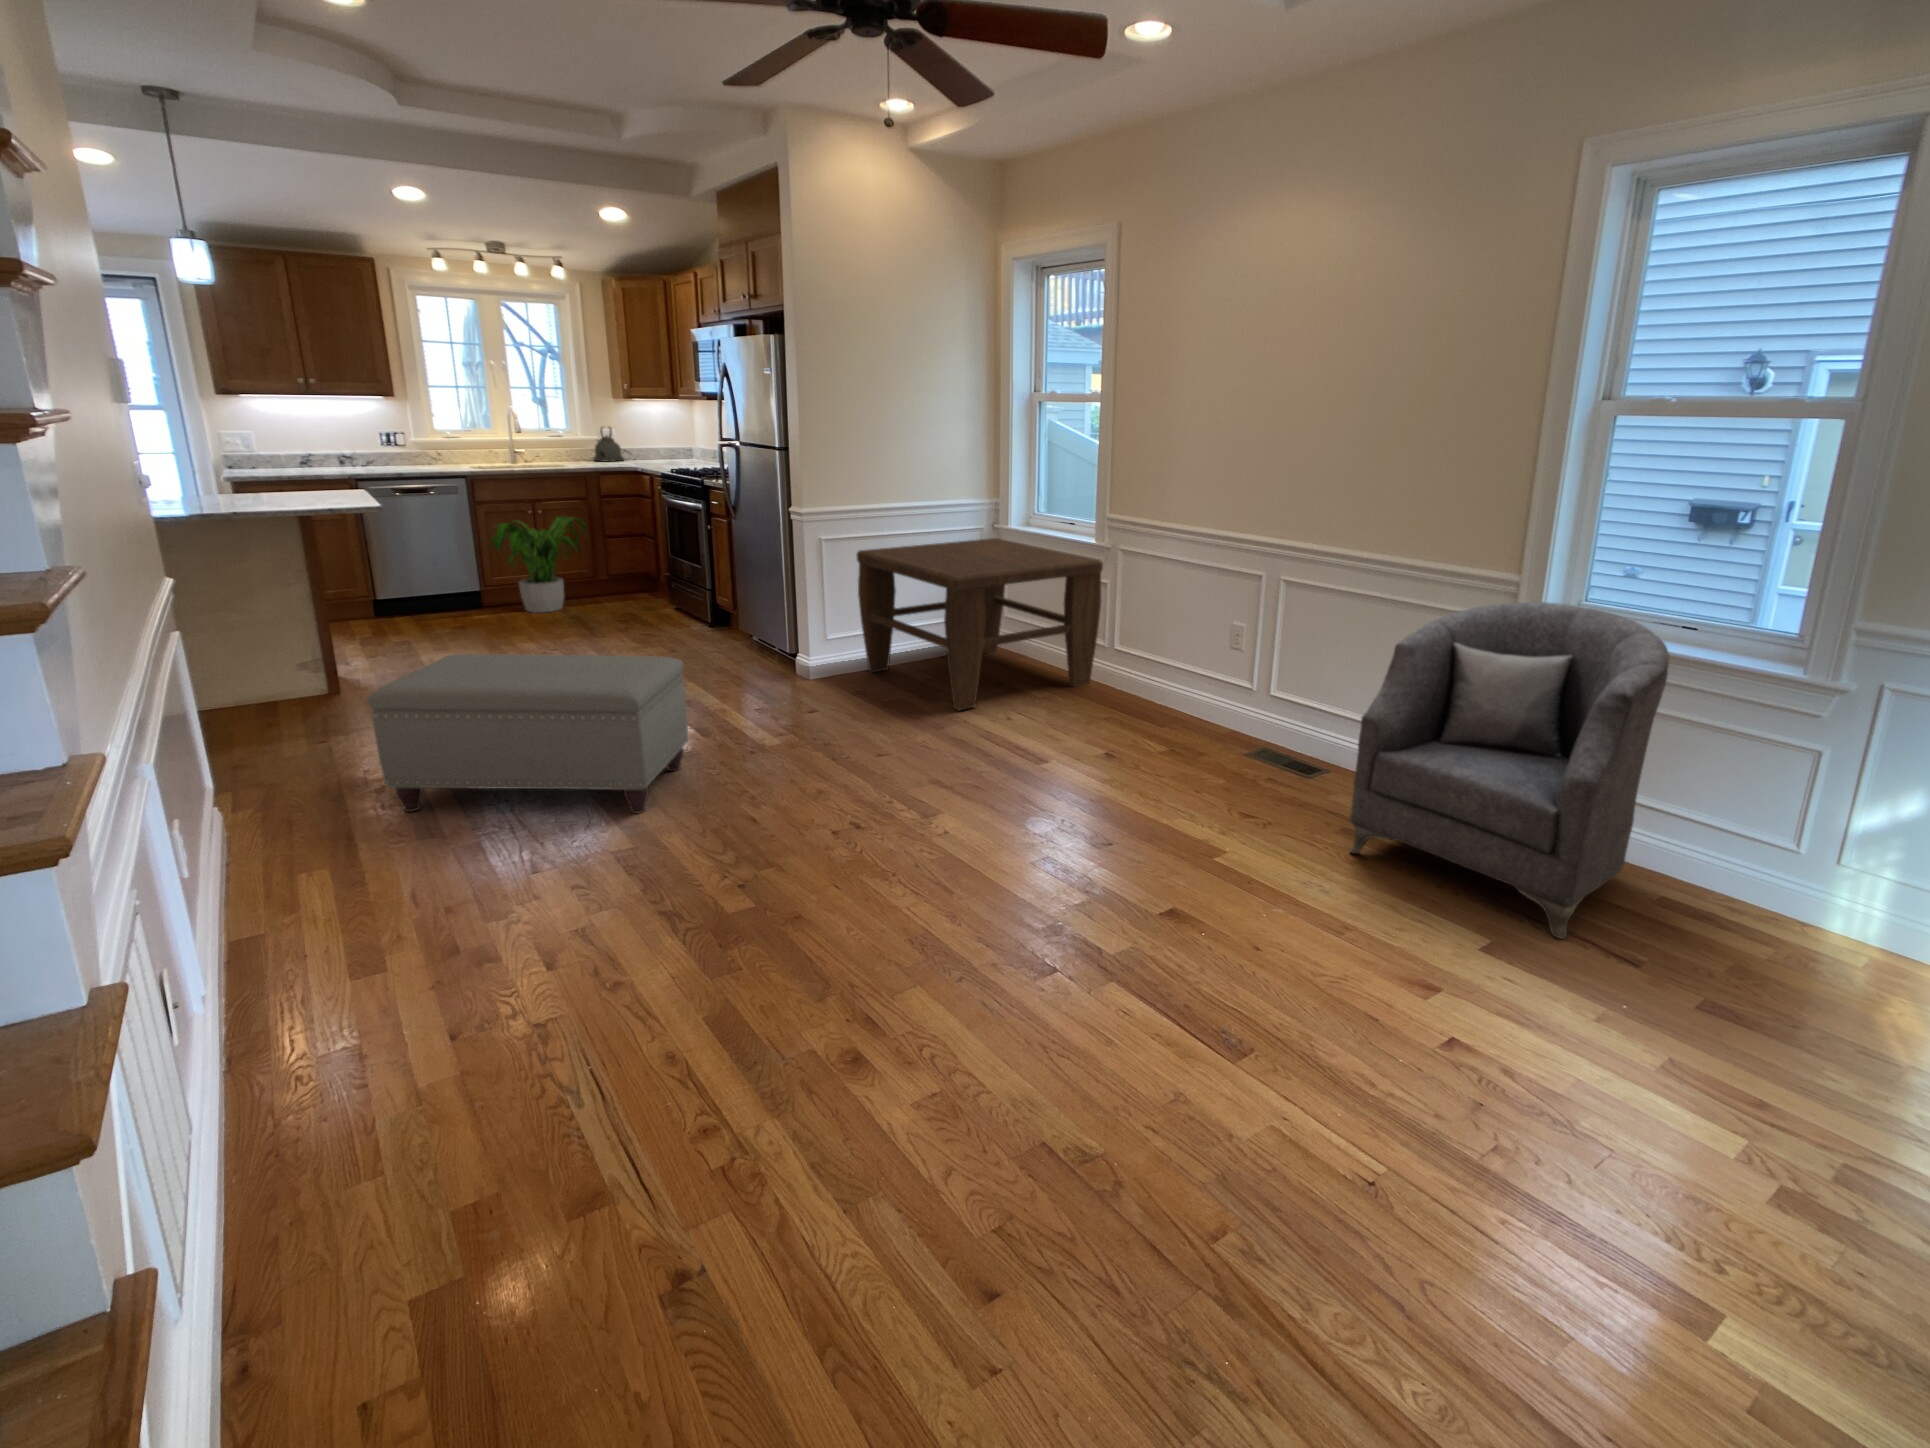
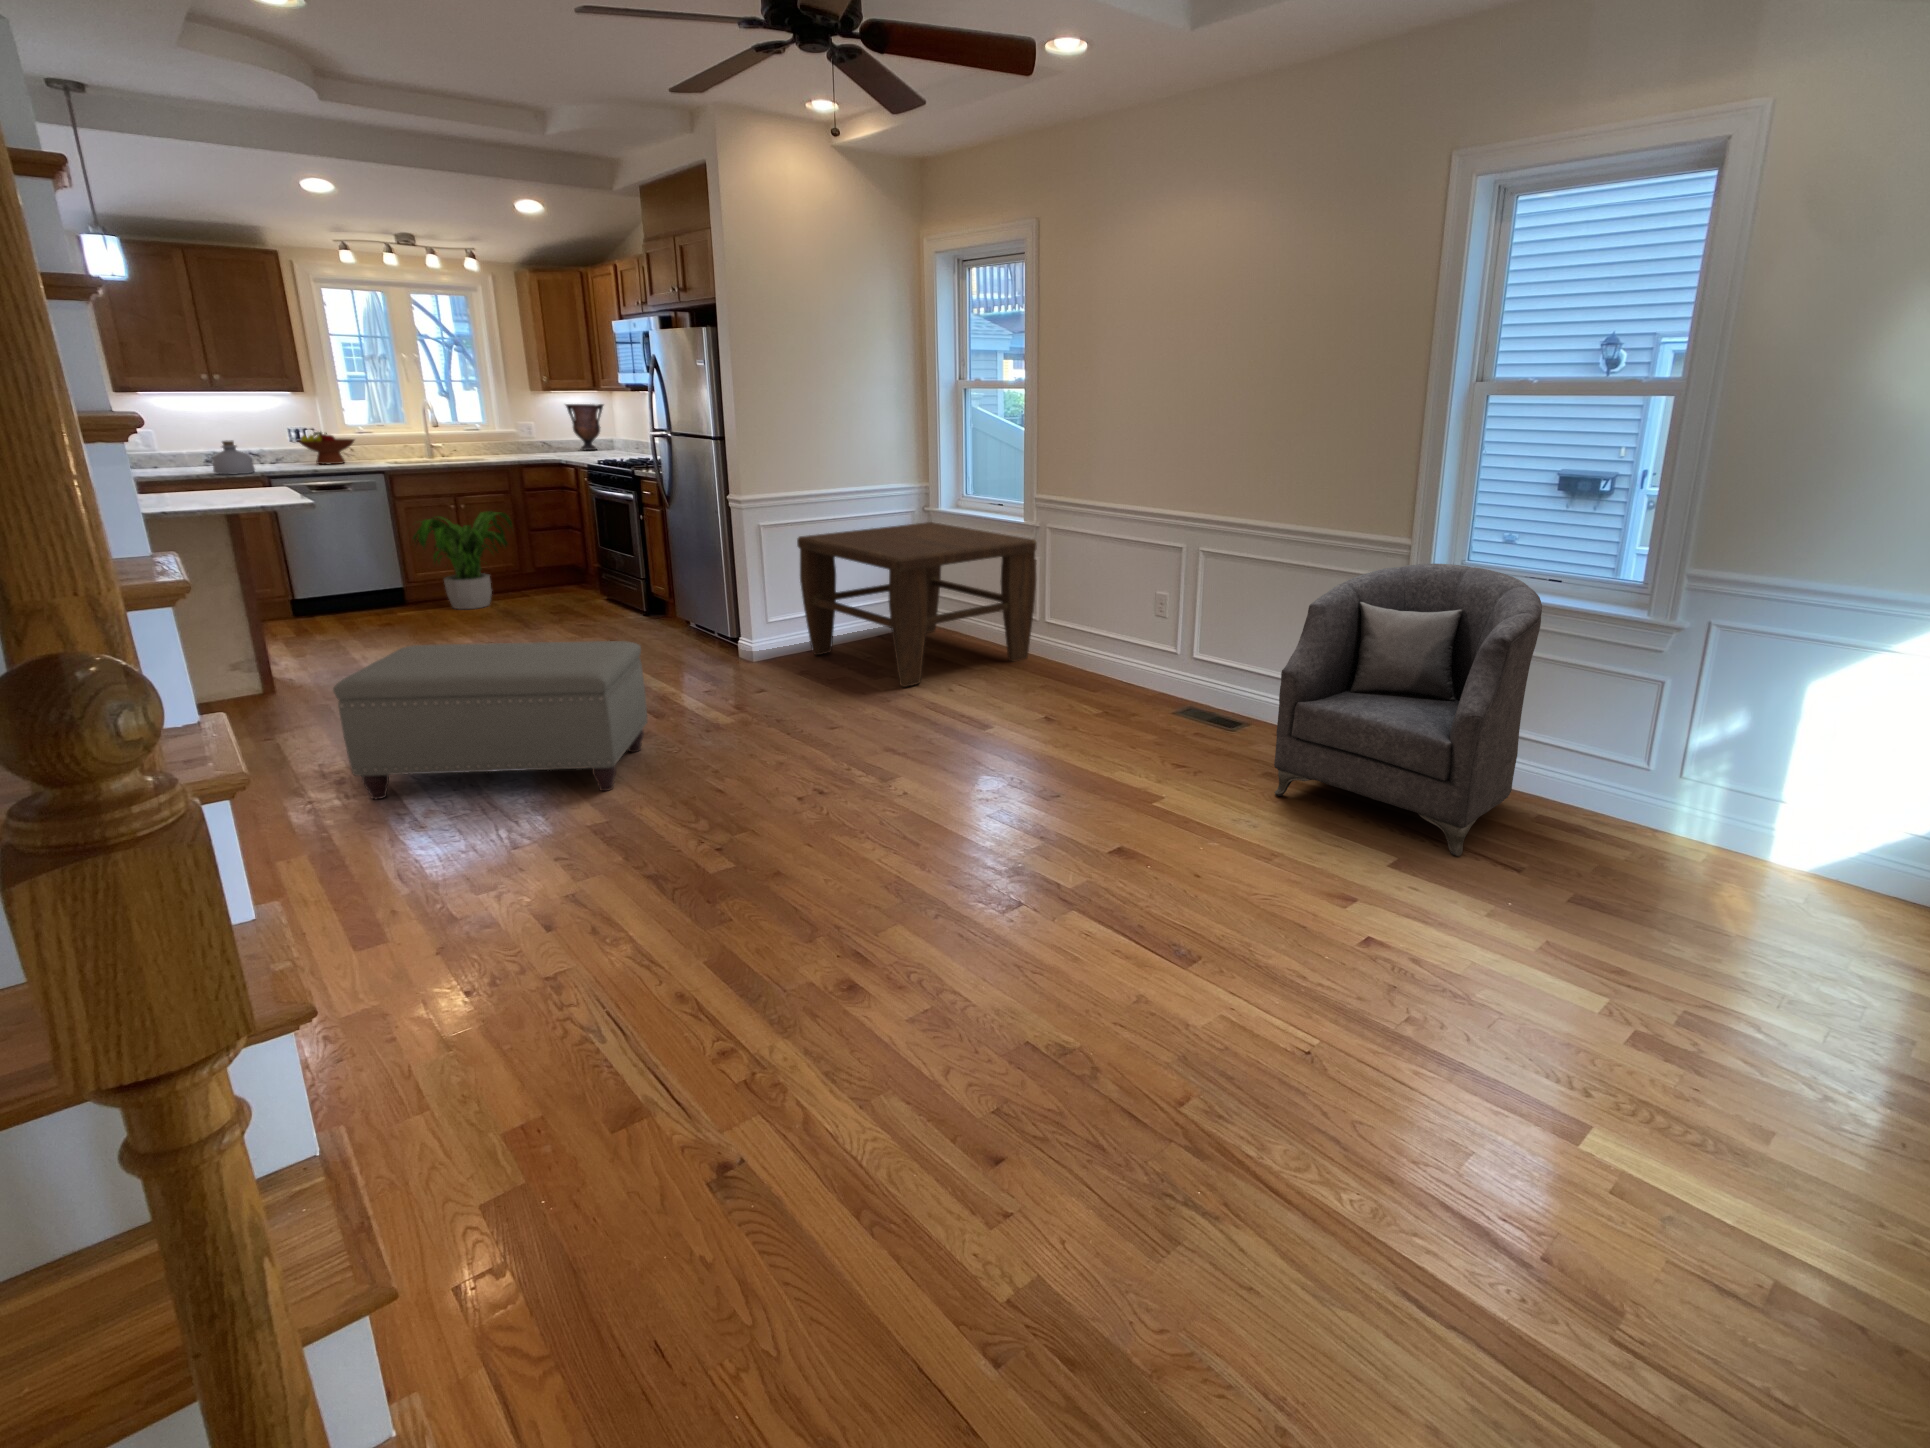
vase: none [646,412,685,457] -> present [566,404,604,450]
kettle: present [594,428,624,461] -> none [512,419,545,455]
fruit bowl: none [388,435,444,467] -> present [299,432,354,464]
bottle: none [306,443,346,476] -> present [213,441,255,475]

